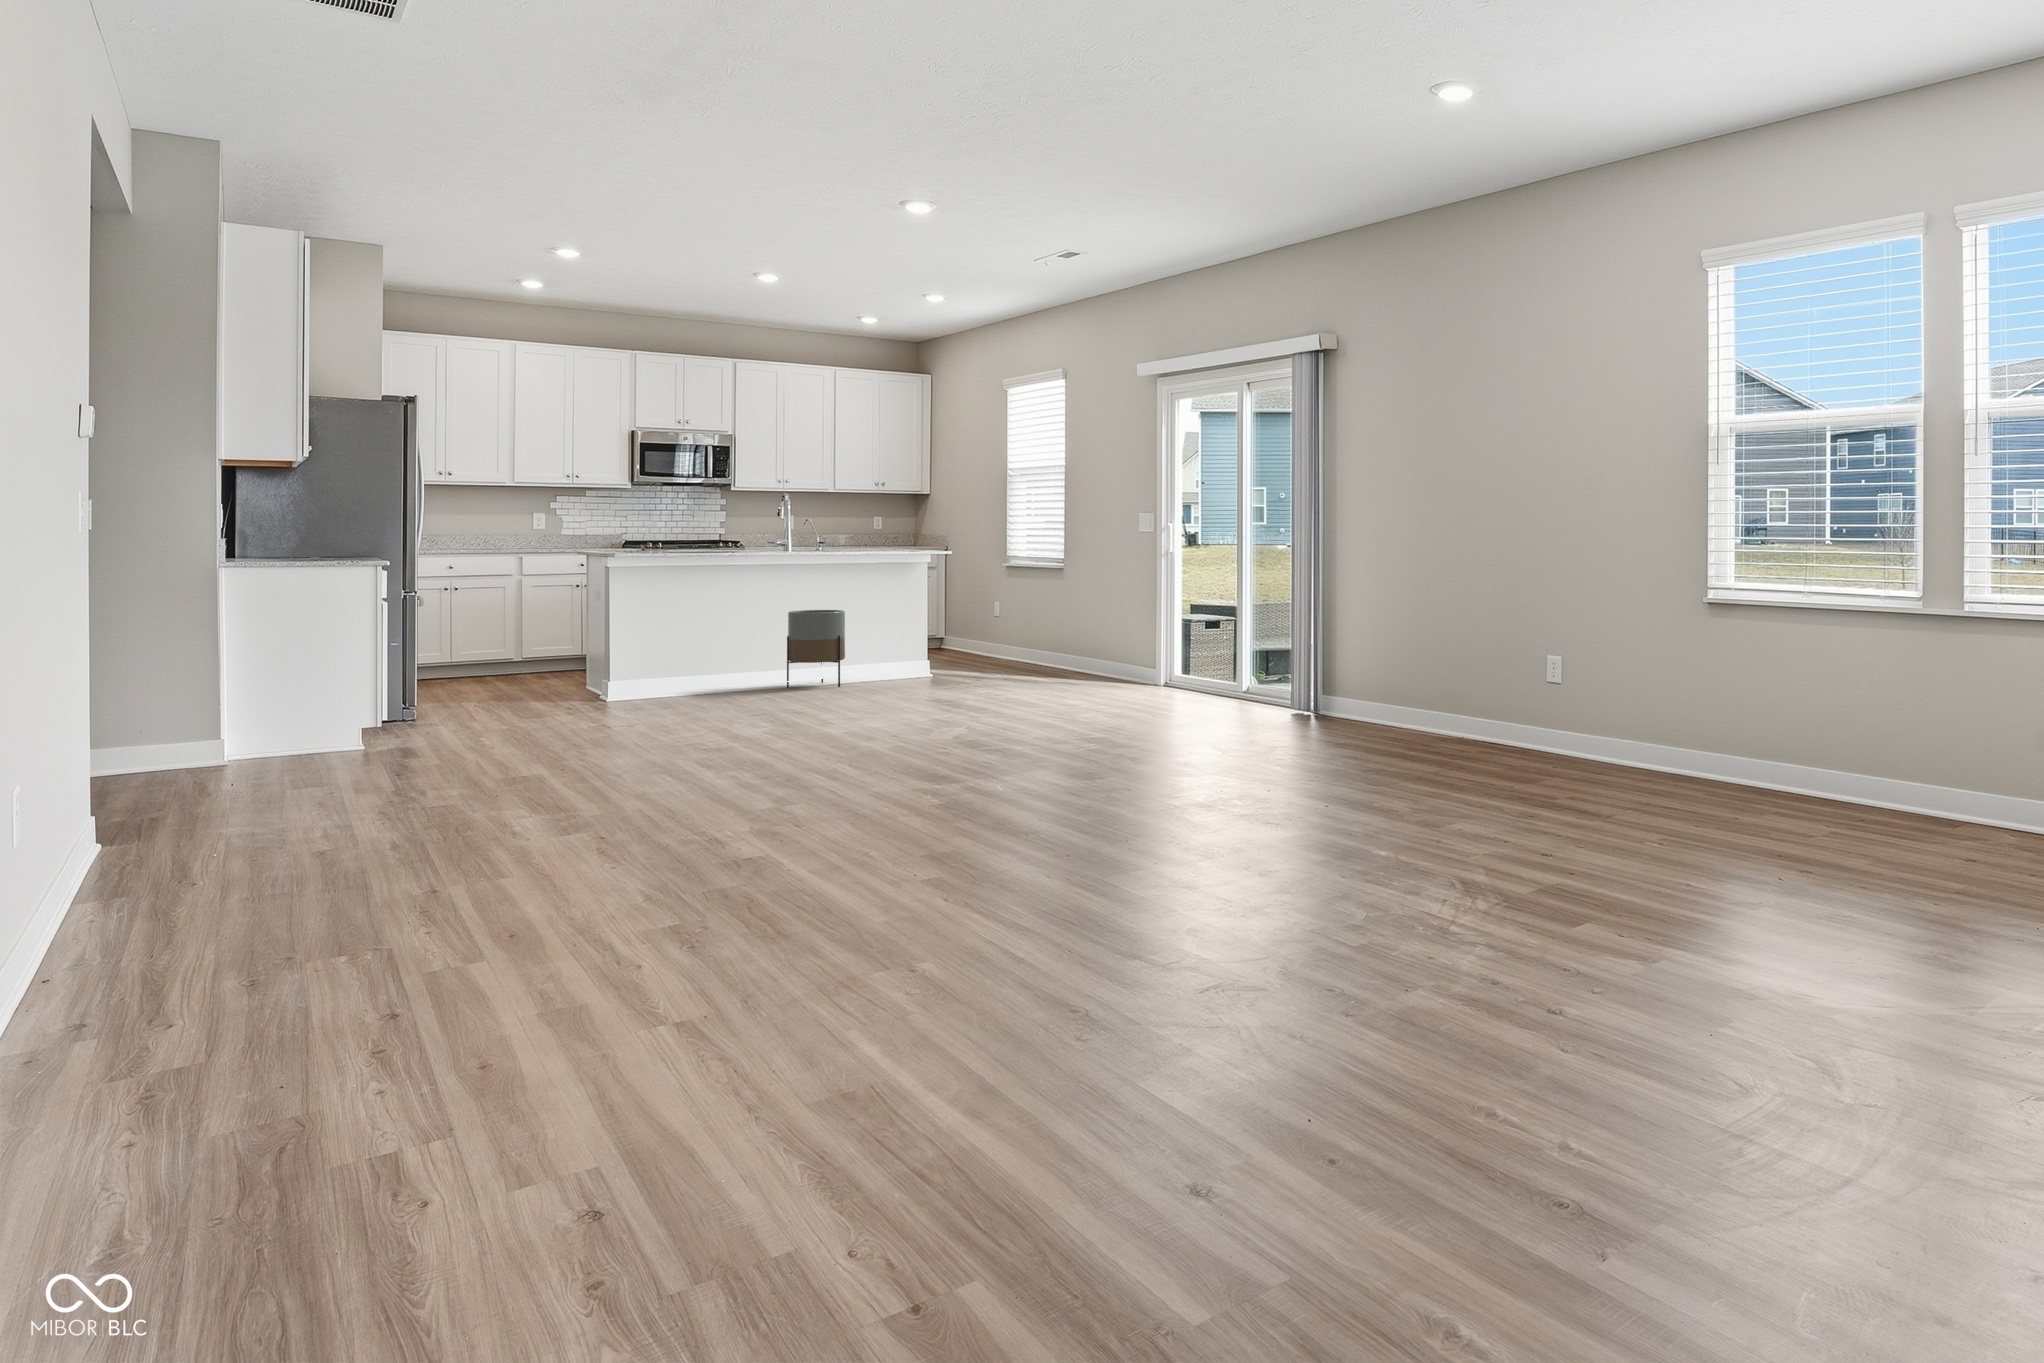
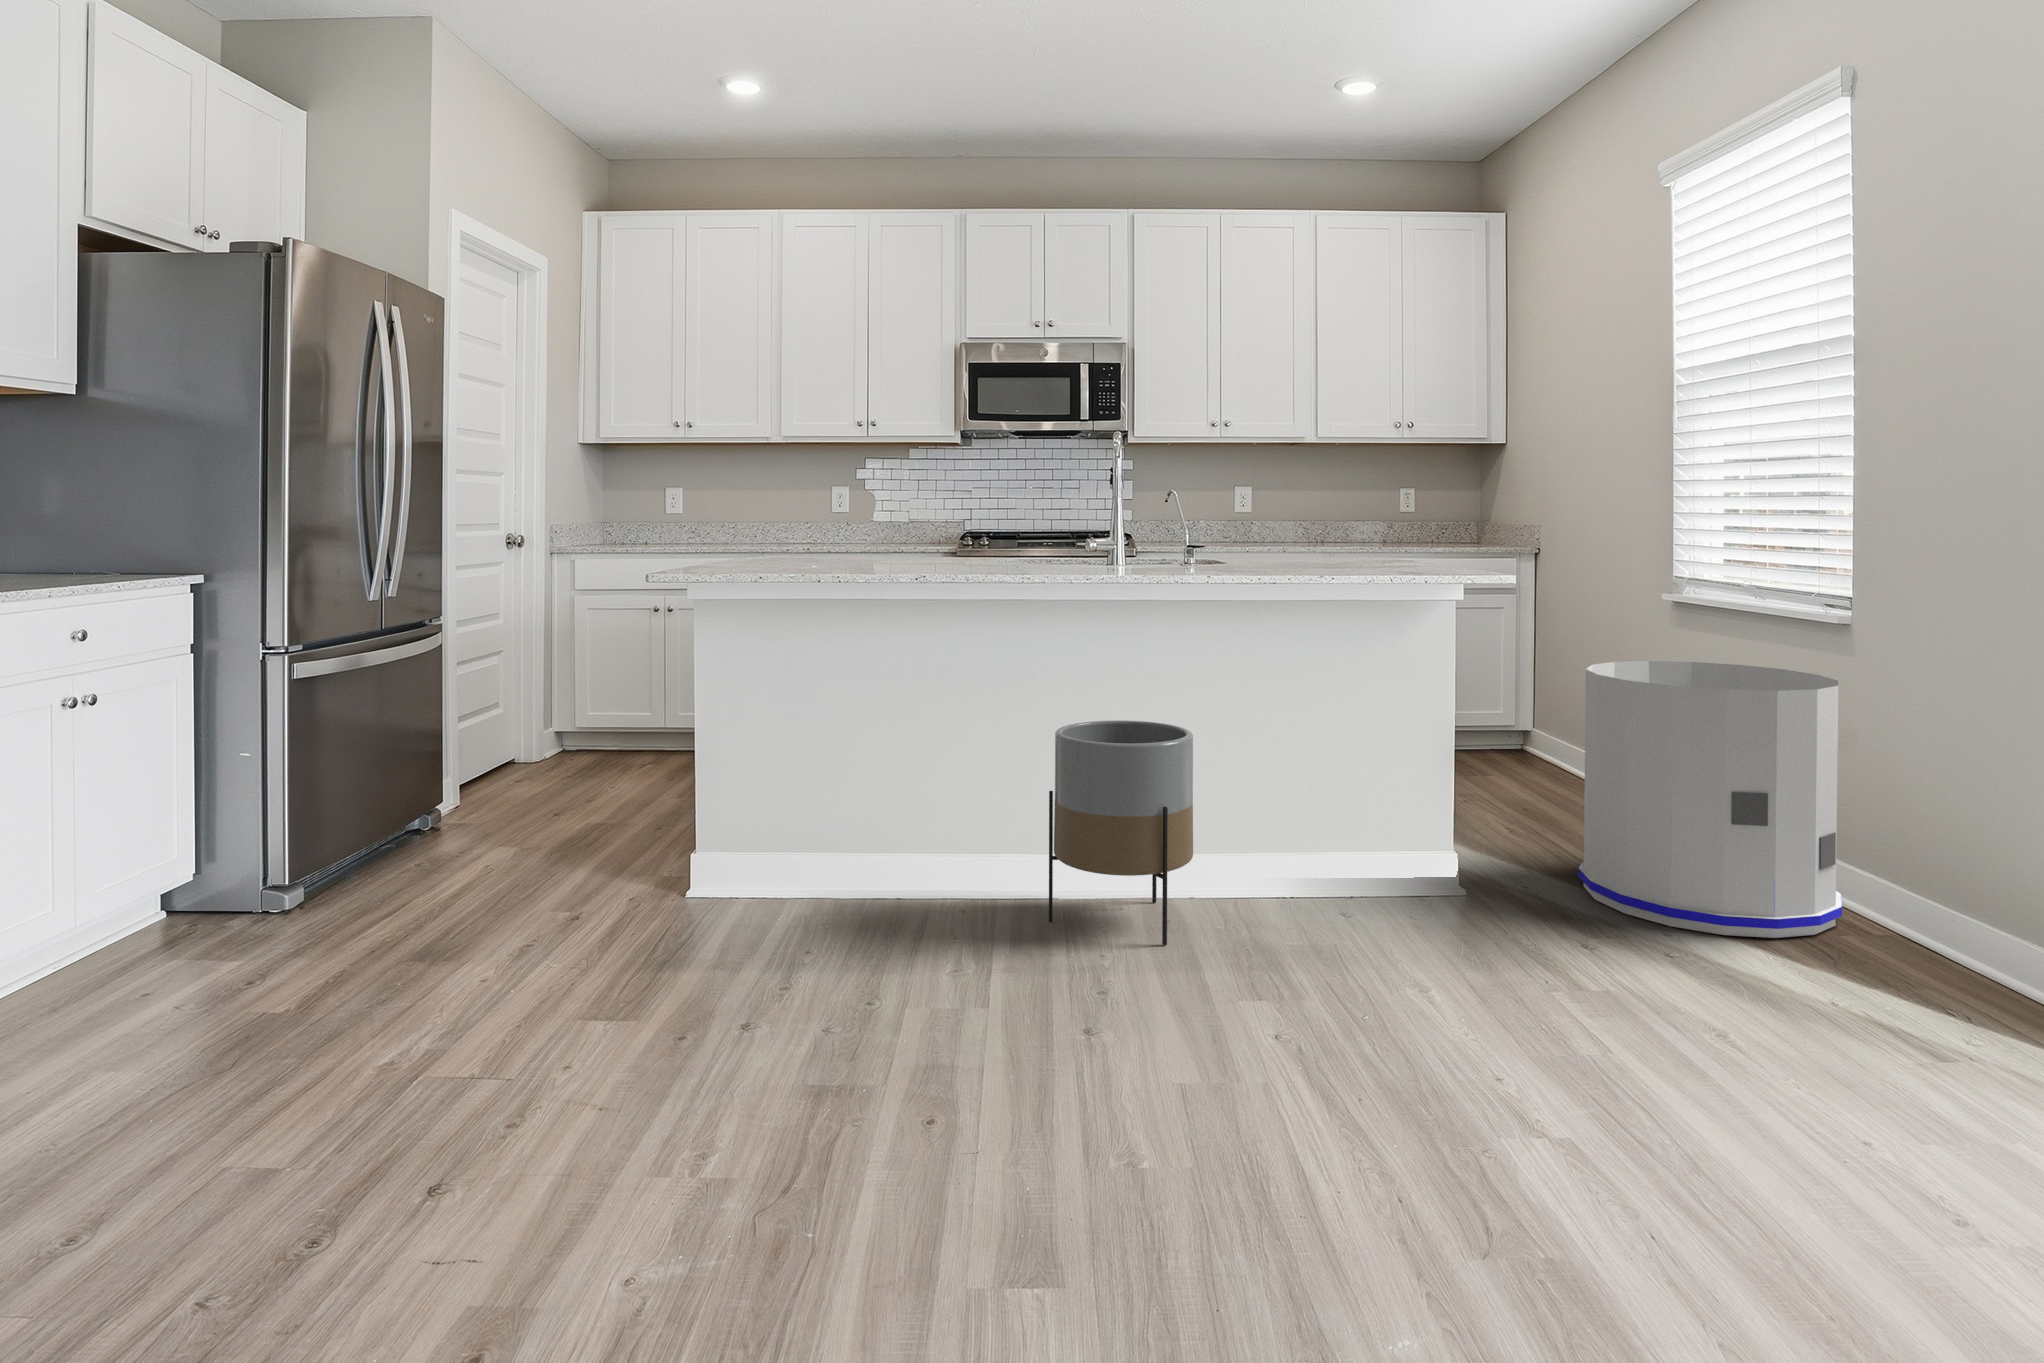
trash can: none [977,585,1062,672] -> present [1578,661,1842,938]

